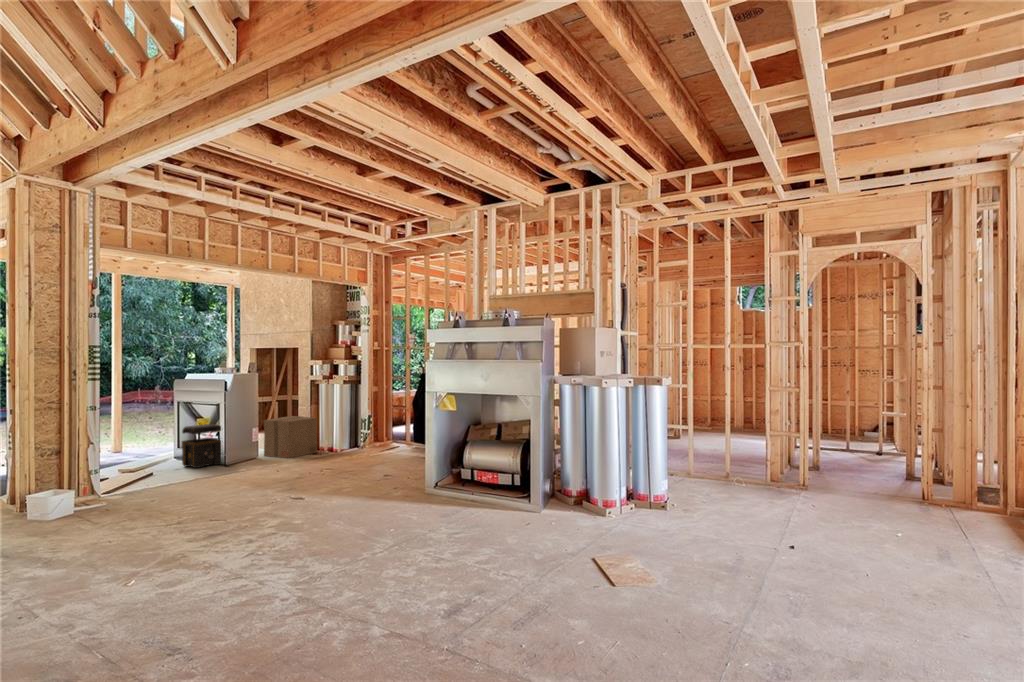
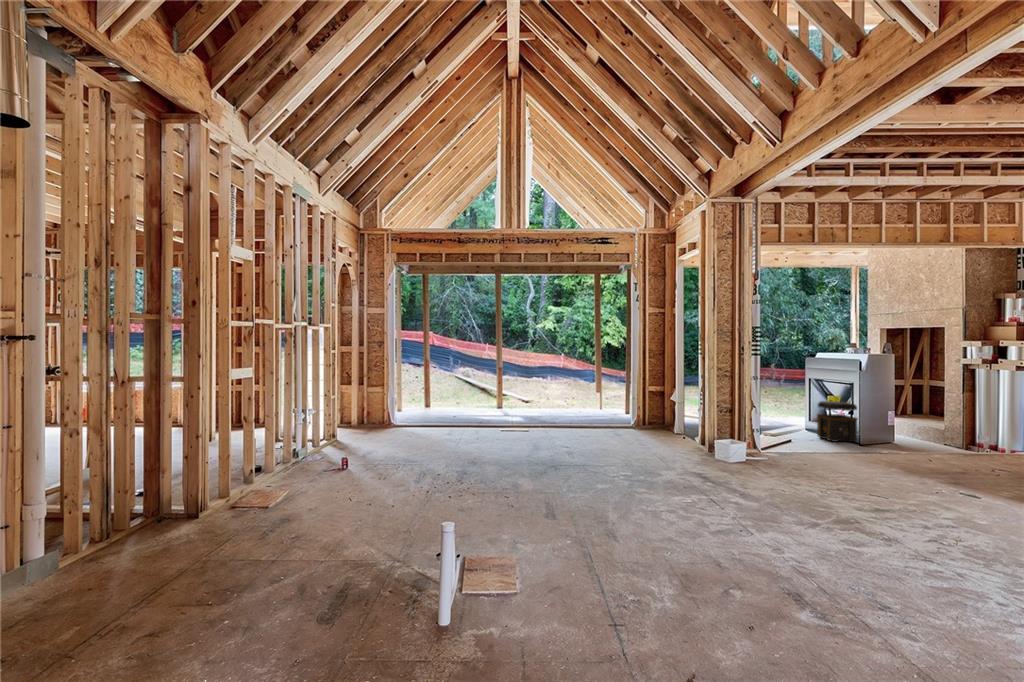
cardboard box: present [264,416,317,458] -> none [902,404,973,450]

